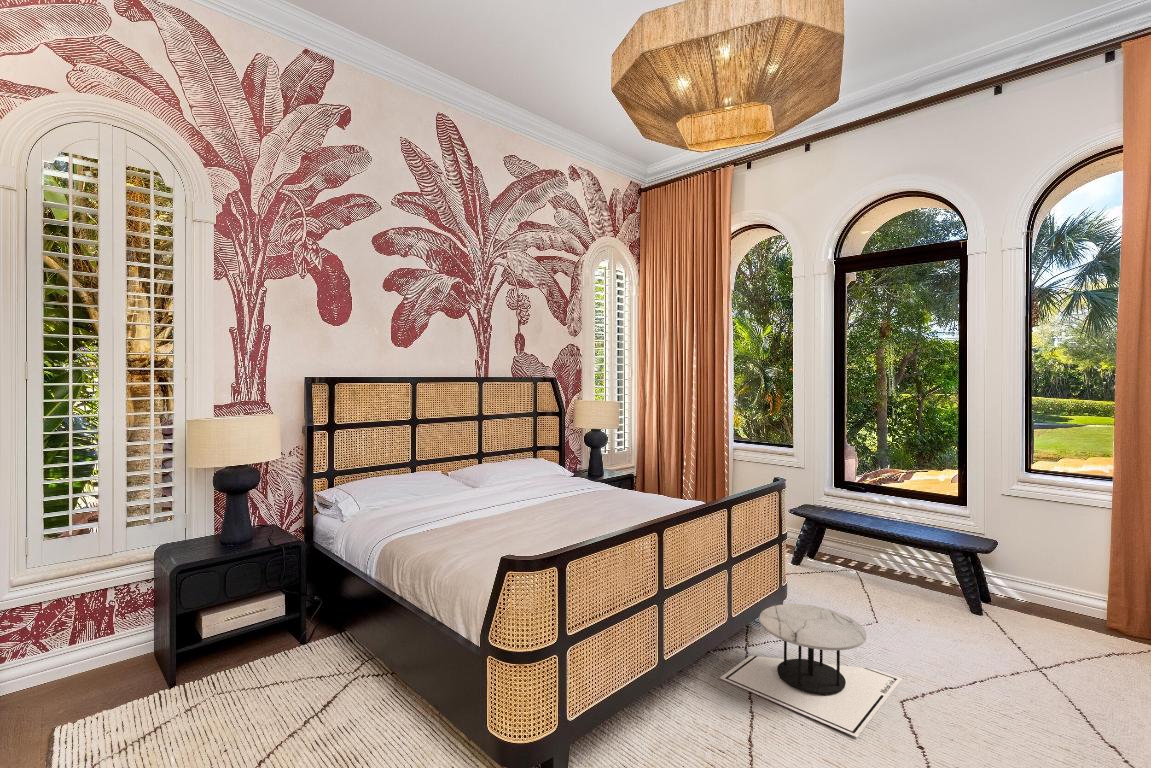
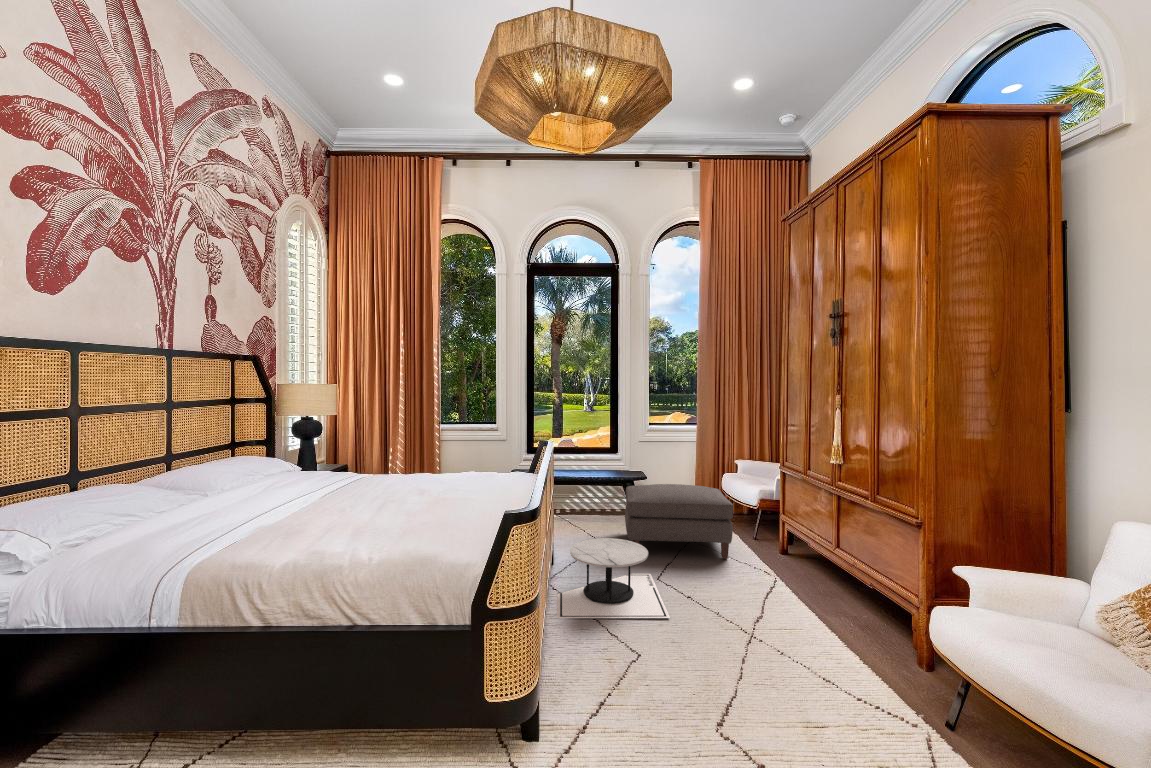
ottoman: none [898,555,1106,707] -> present [625,484,733,559]

